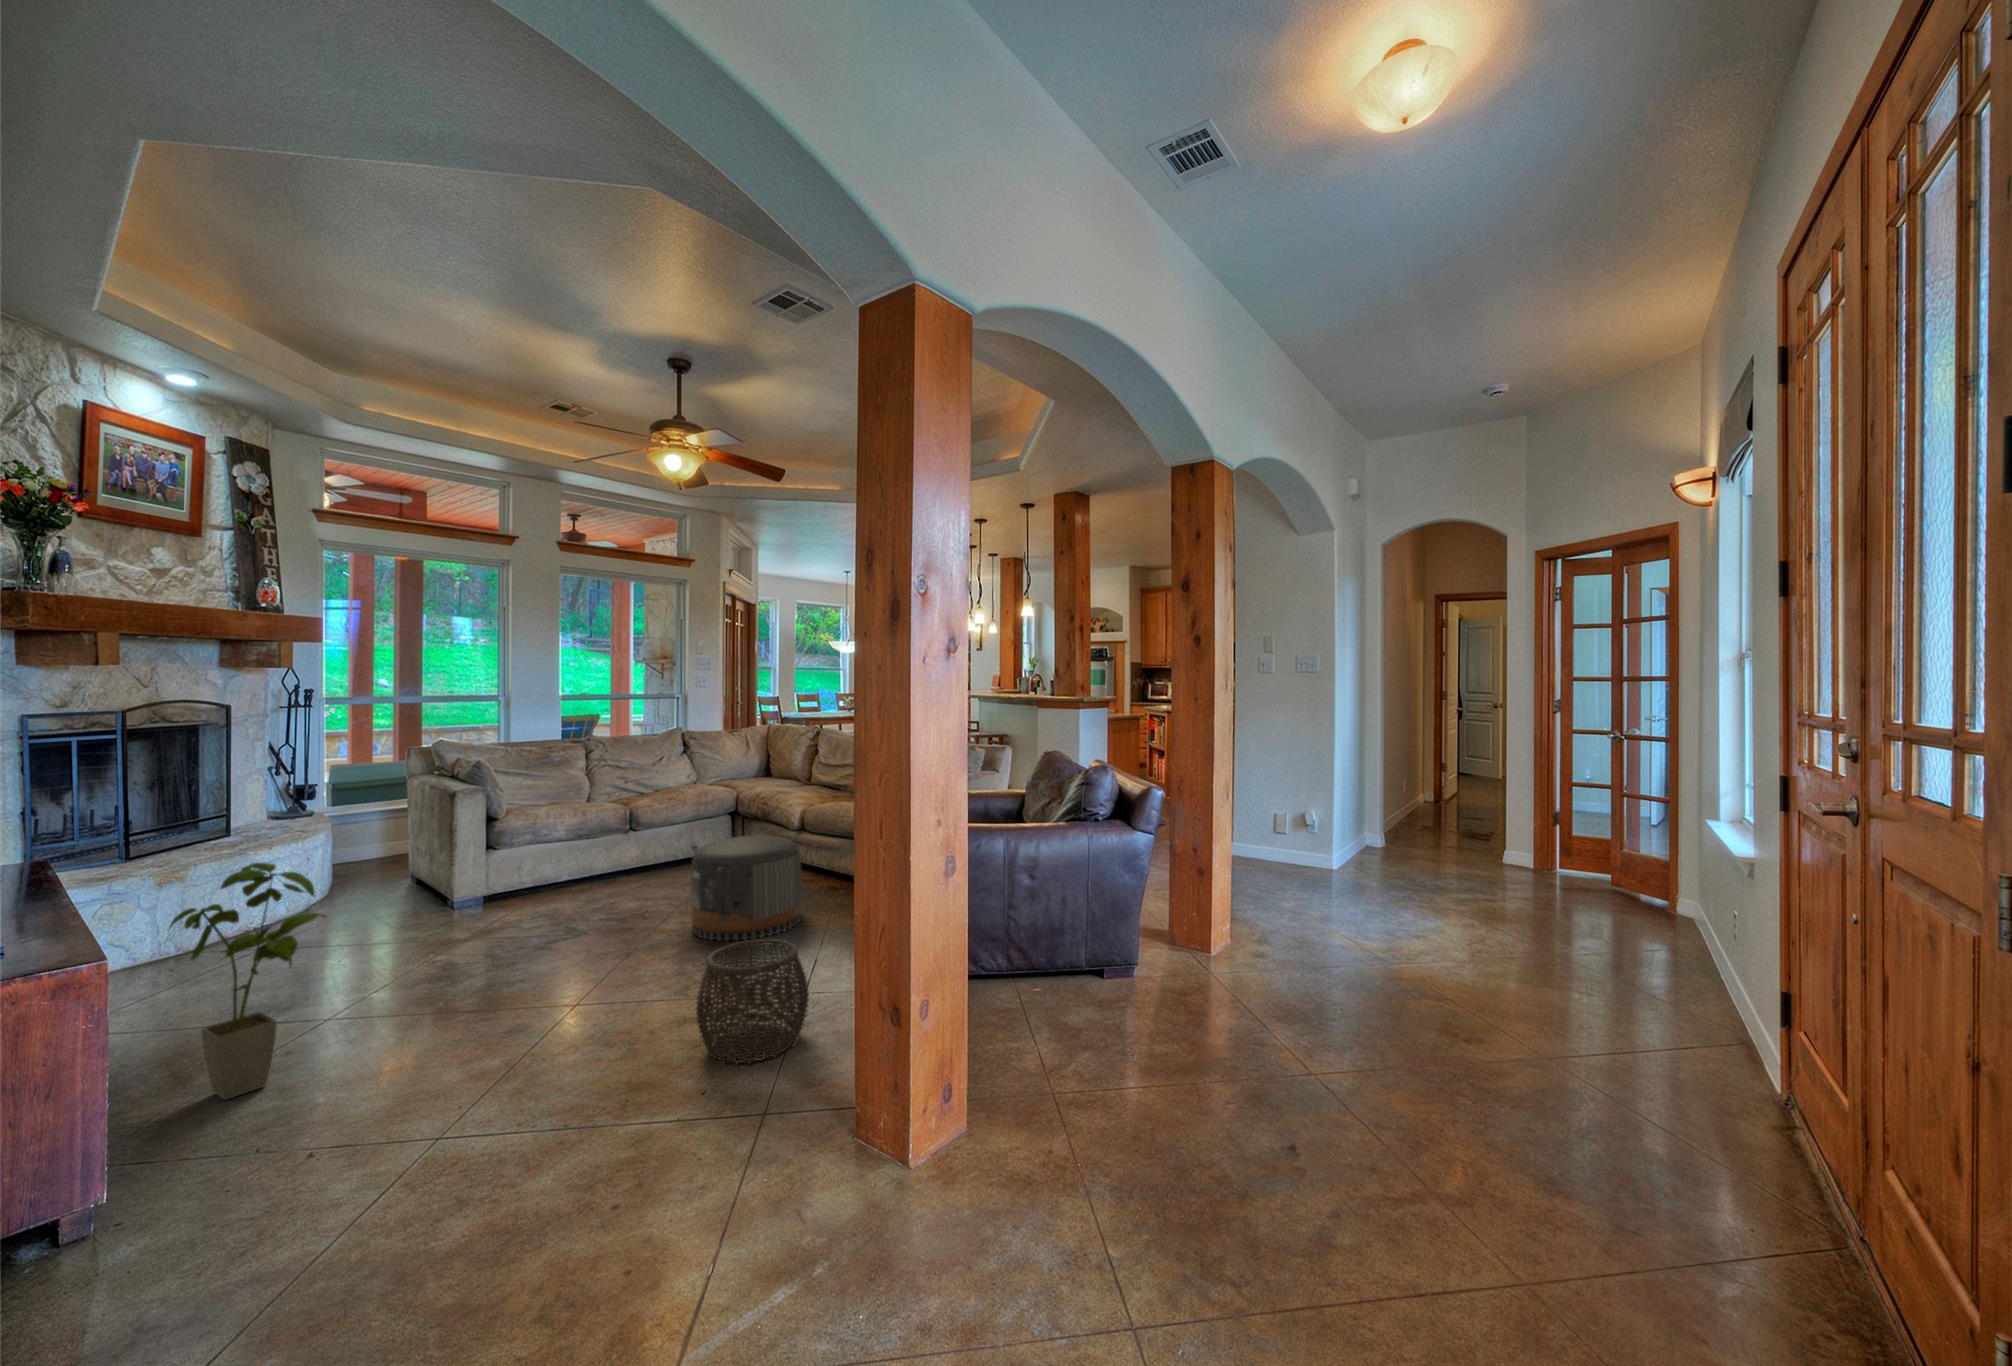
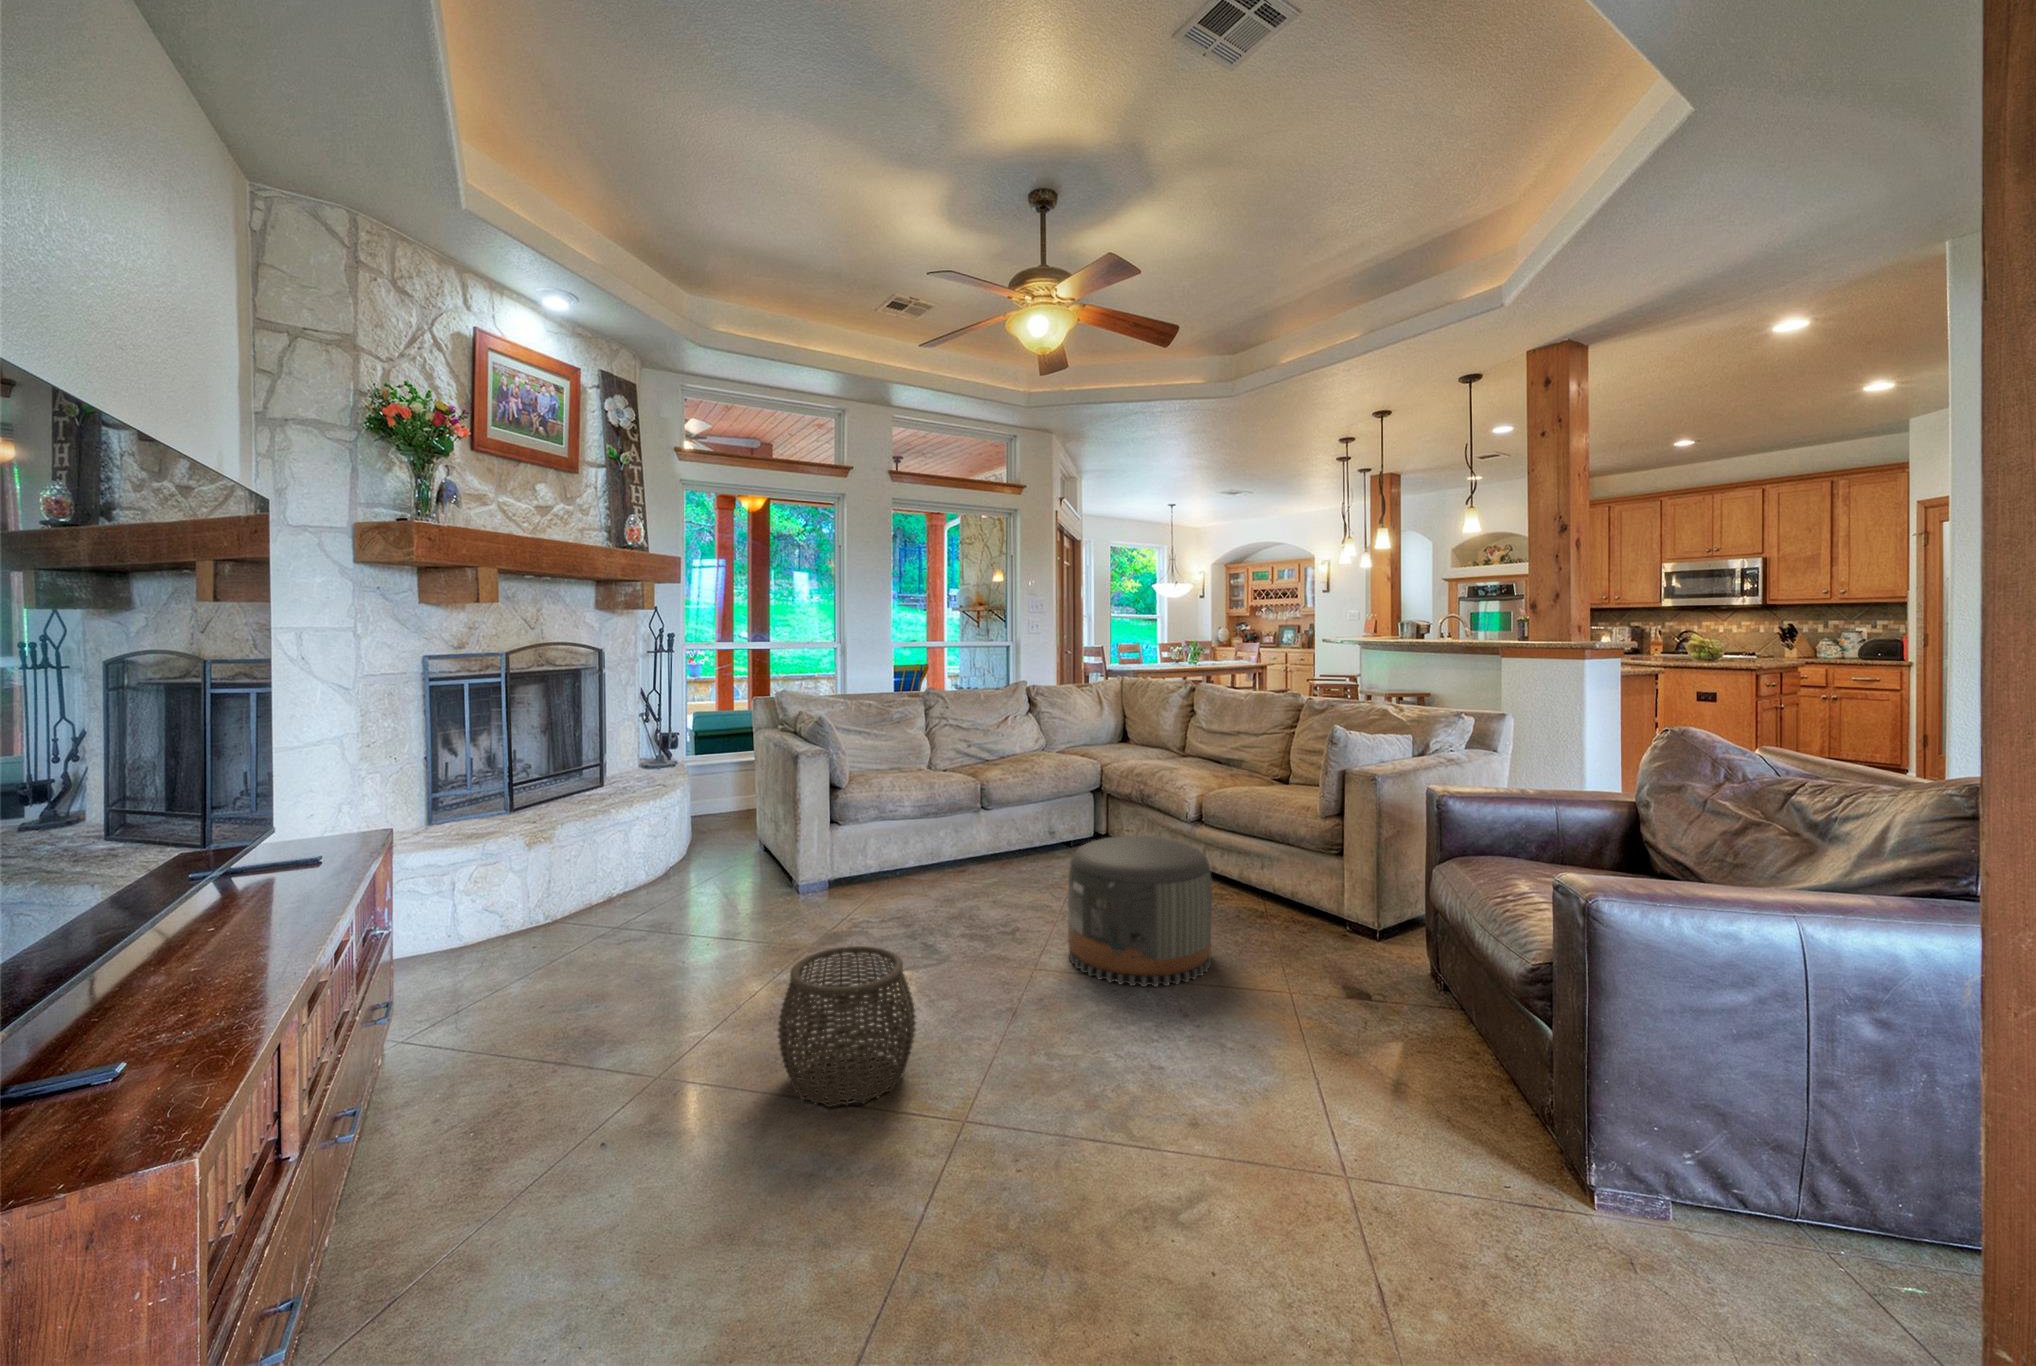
house plant: present [170,863,326,1100] -> none [493,852,664,1158]
woven basket: present [696,939,809,1064] -> present [778,946,916,1107]

